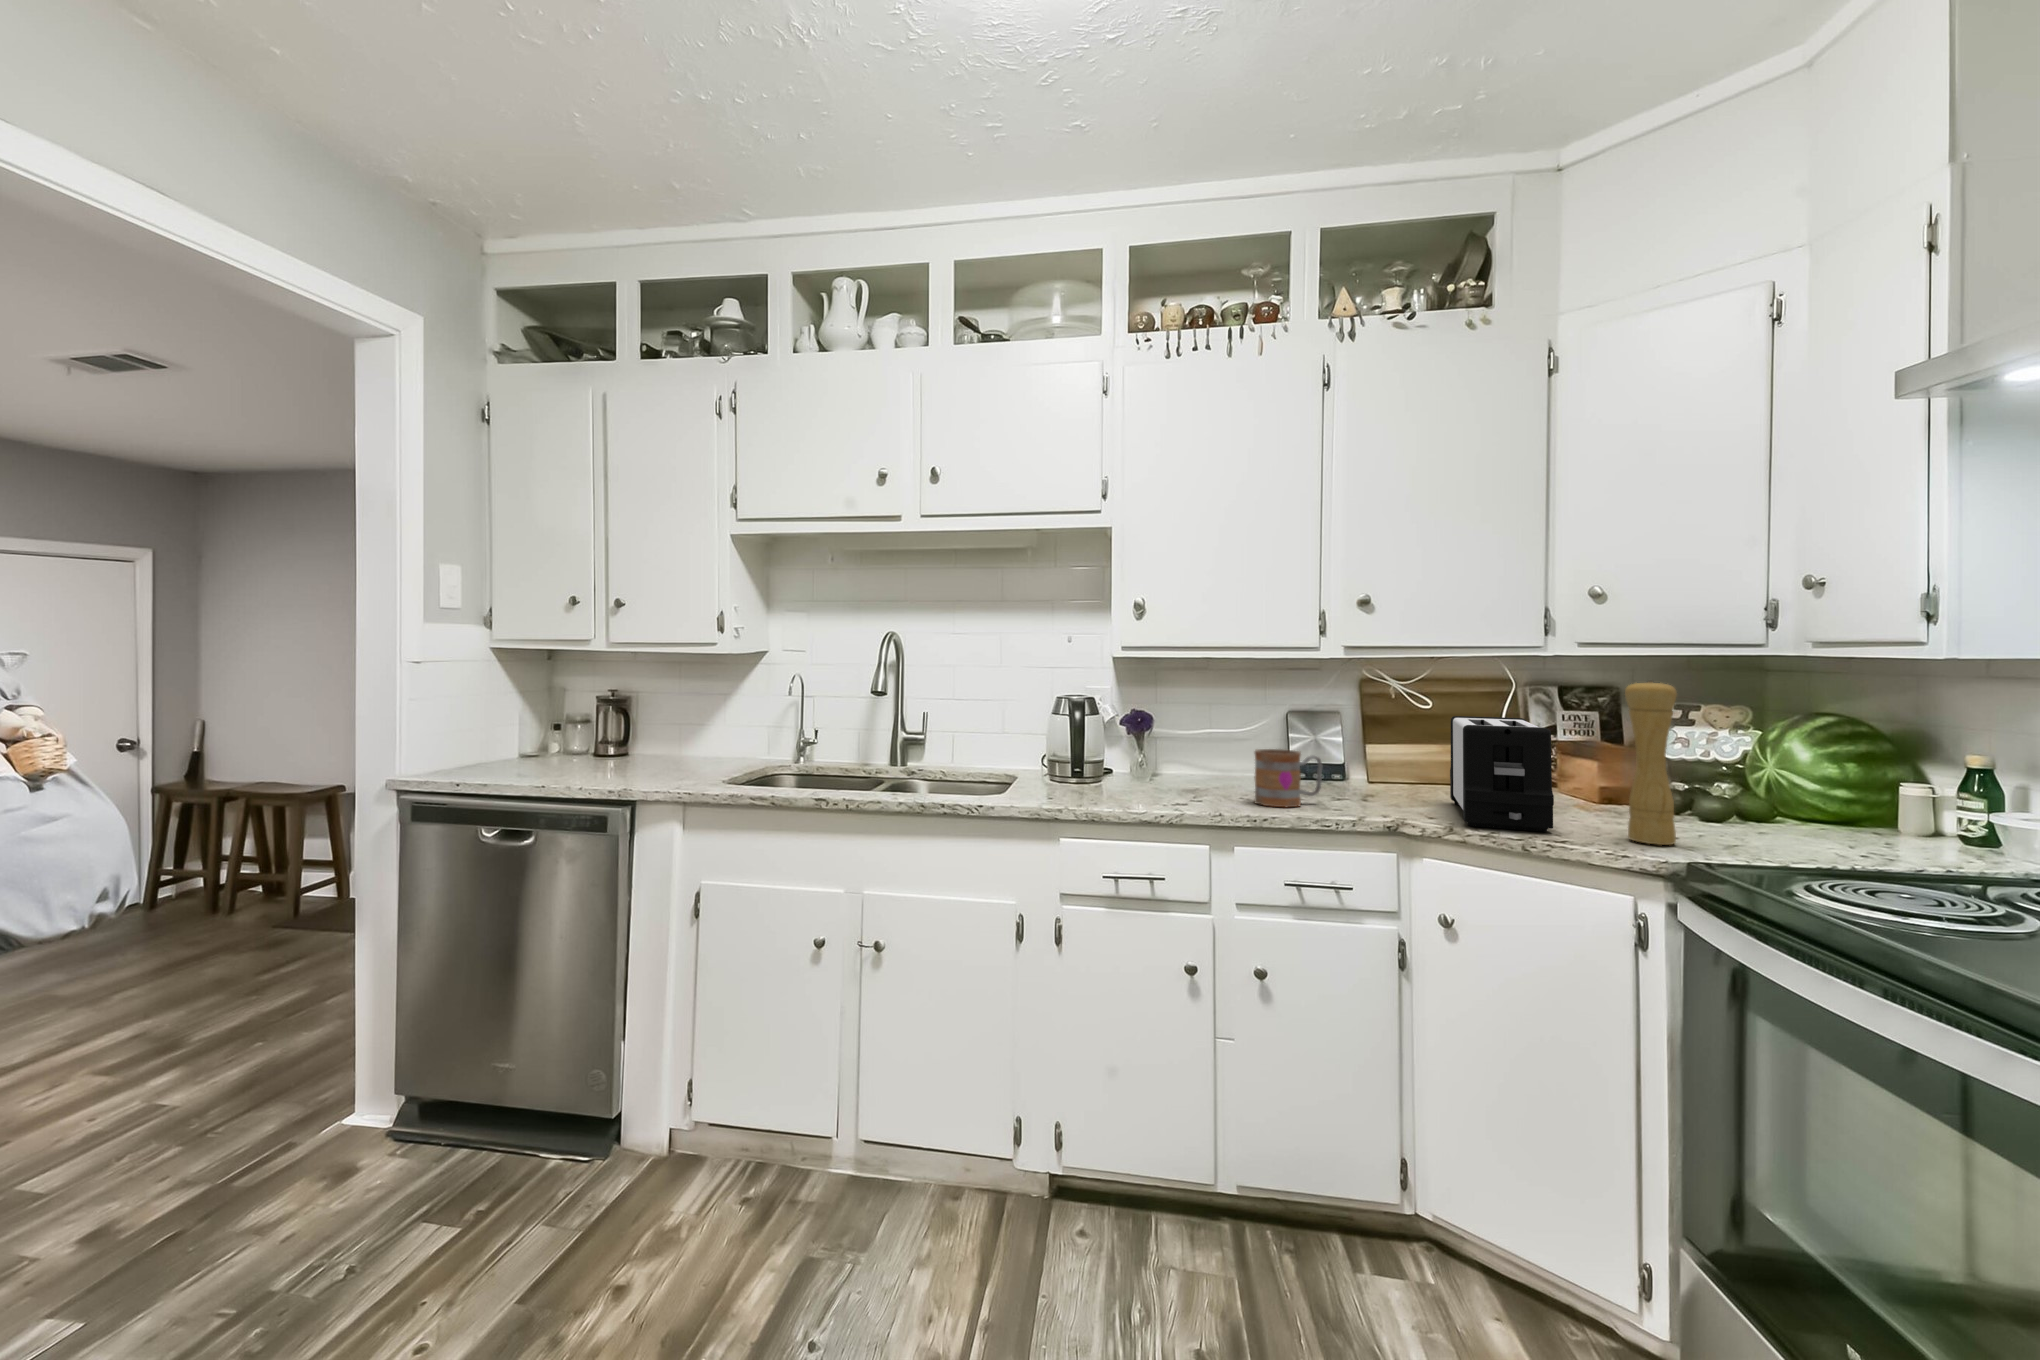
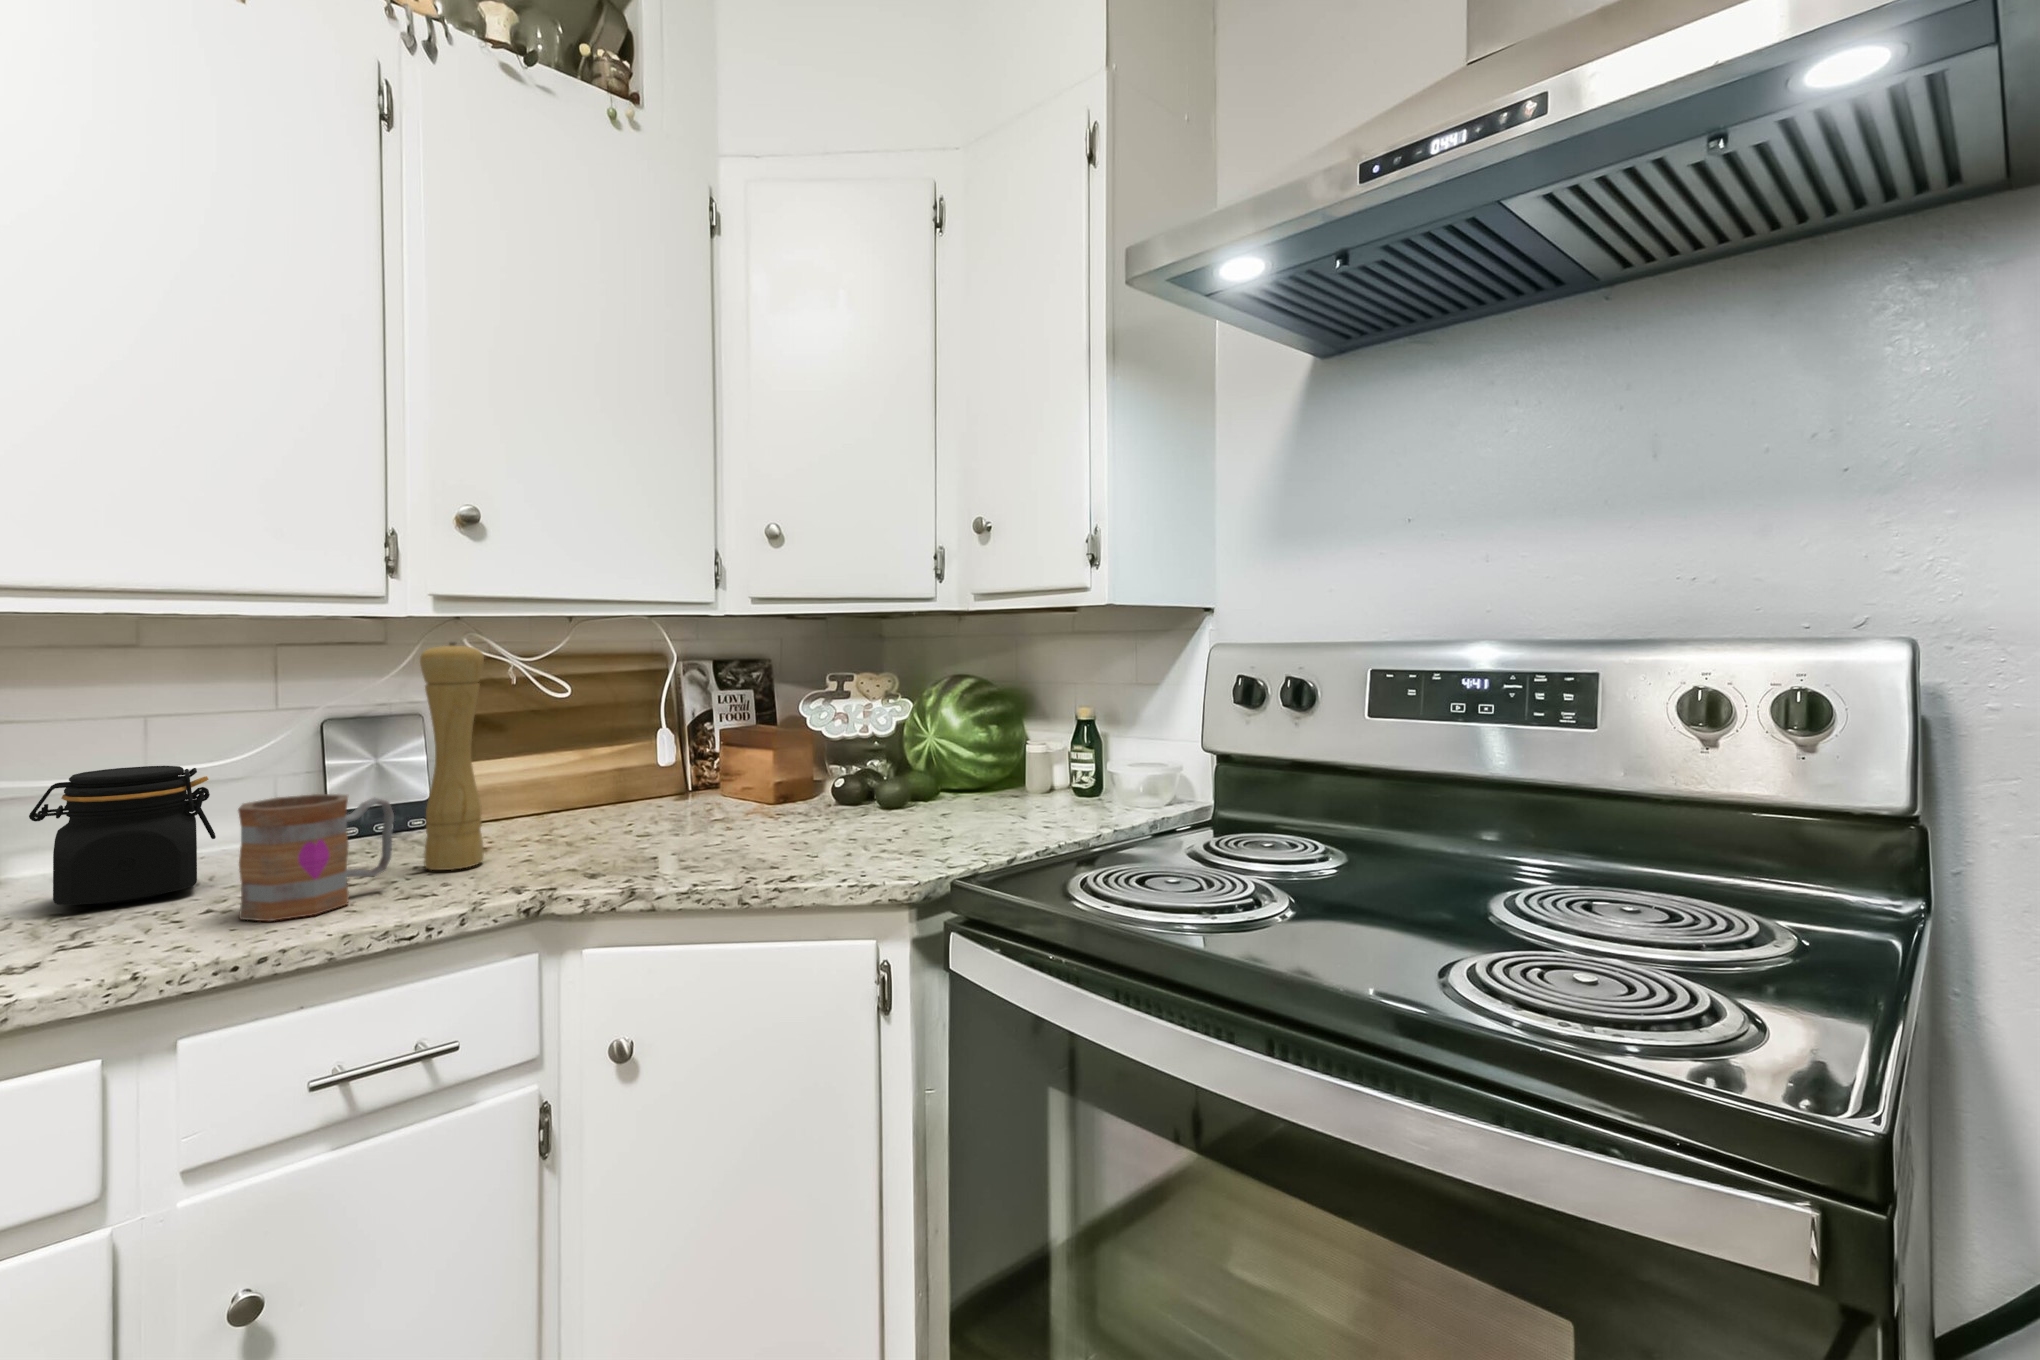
pepper mill: present [1625,680,1677,845] -> present [420,642,484,870]
toaster: present [1450,716,1554,832] -> none [605,701,769,880]
jar: none [1176,728,1243,789] -> present [29,766,216,905]

